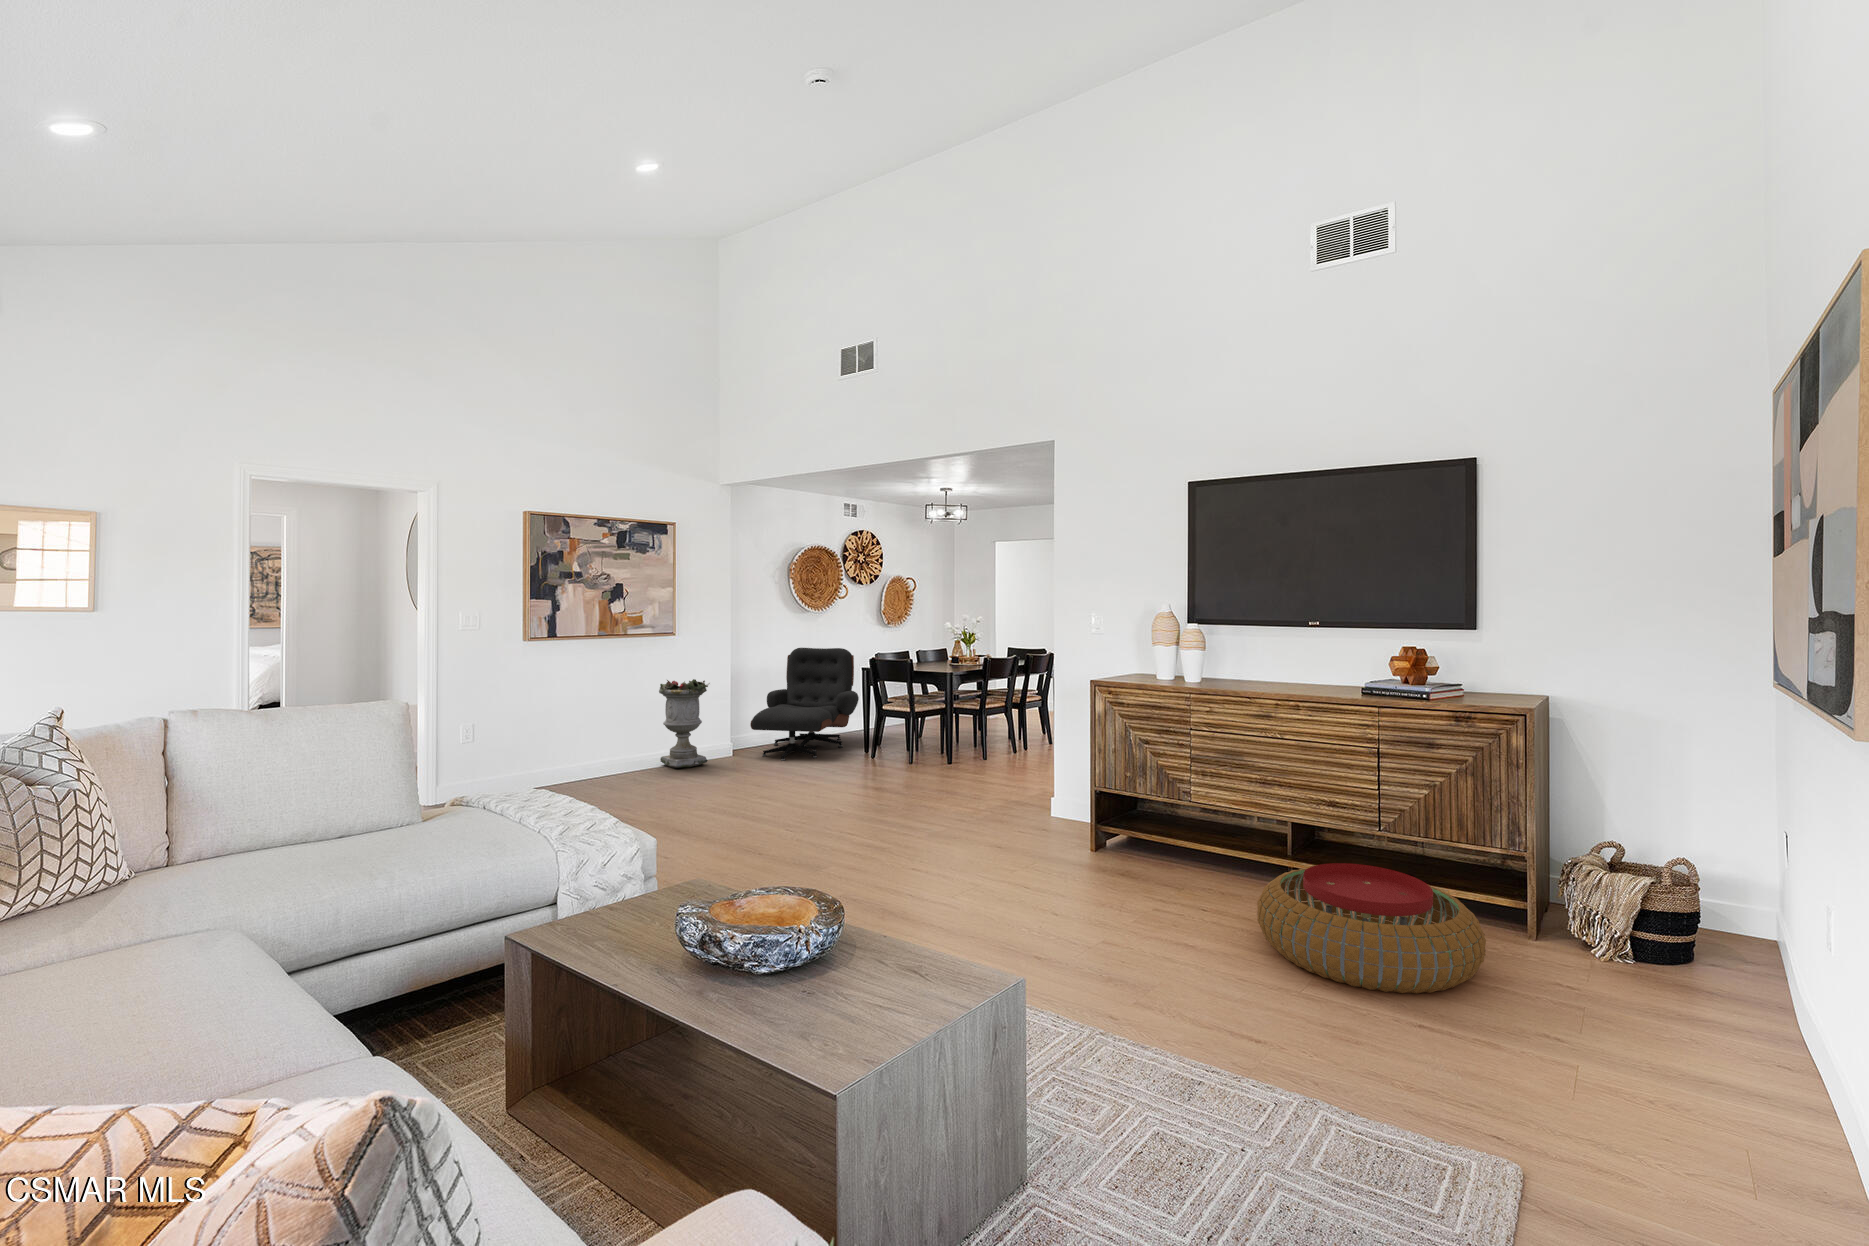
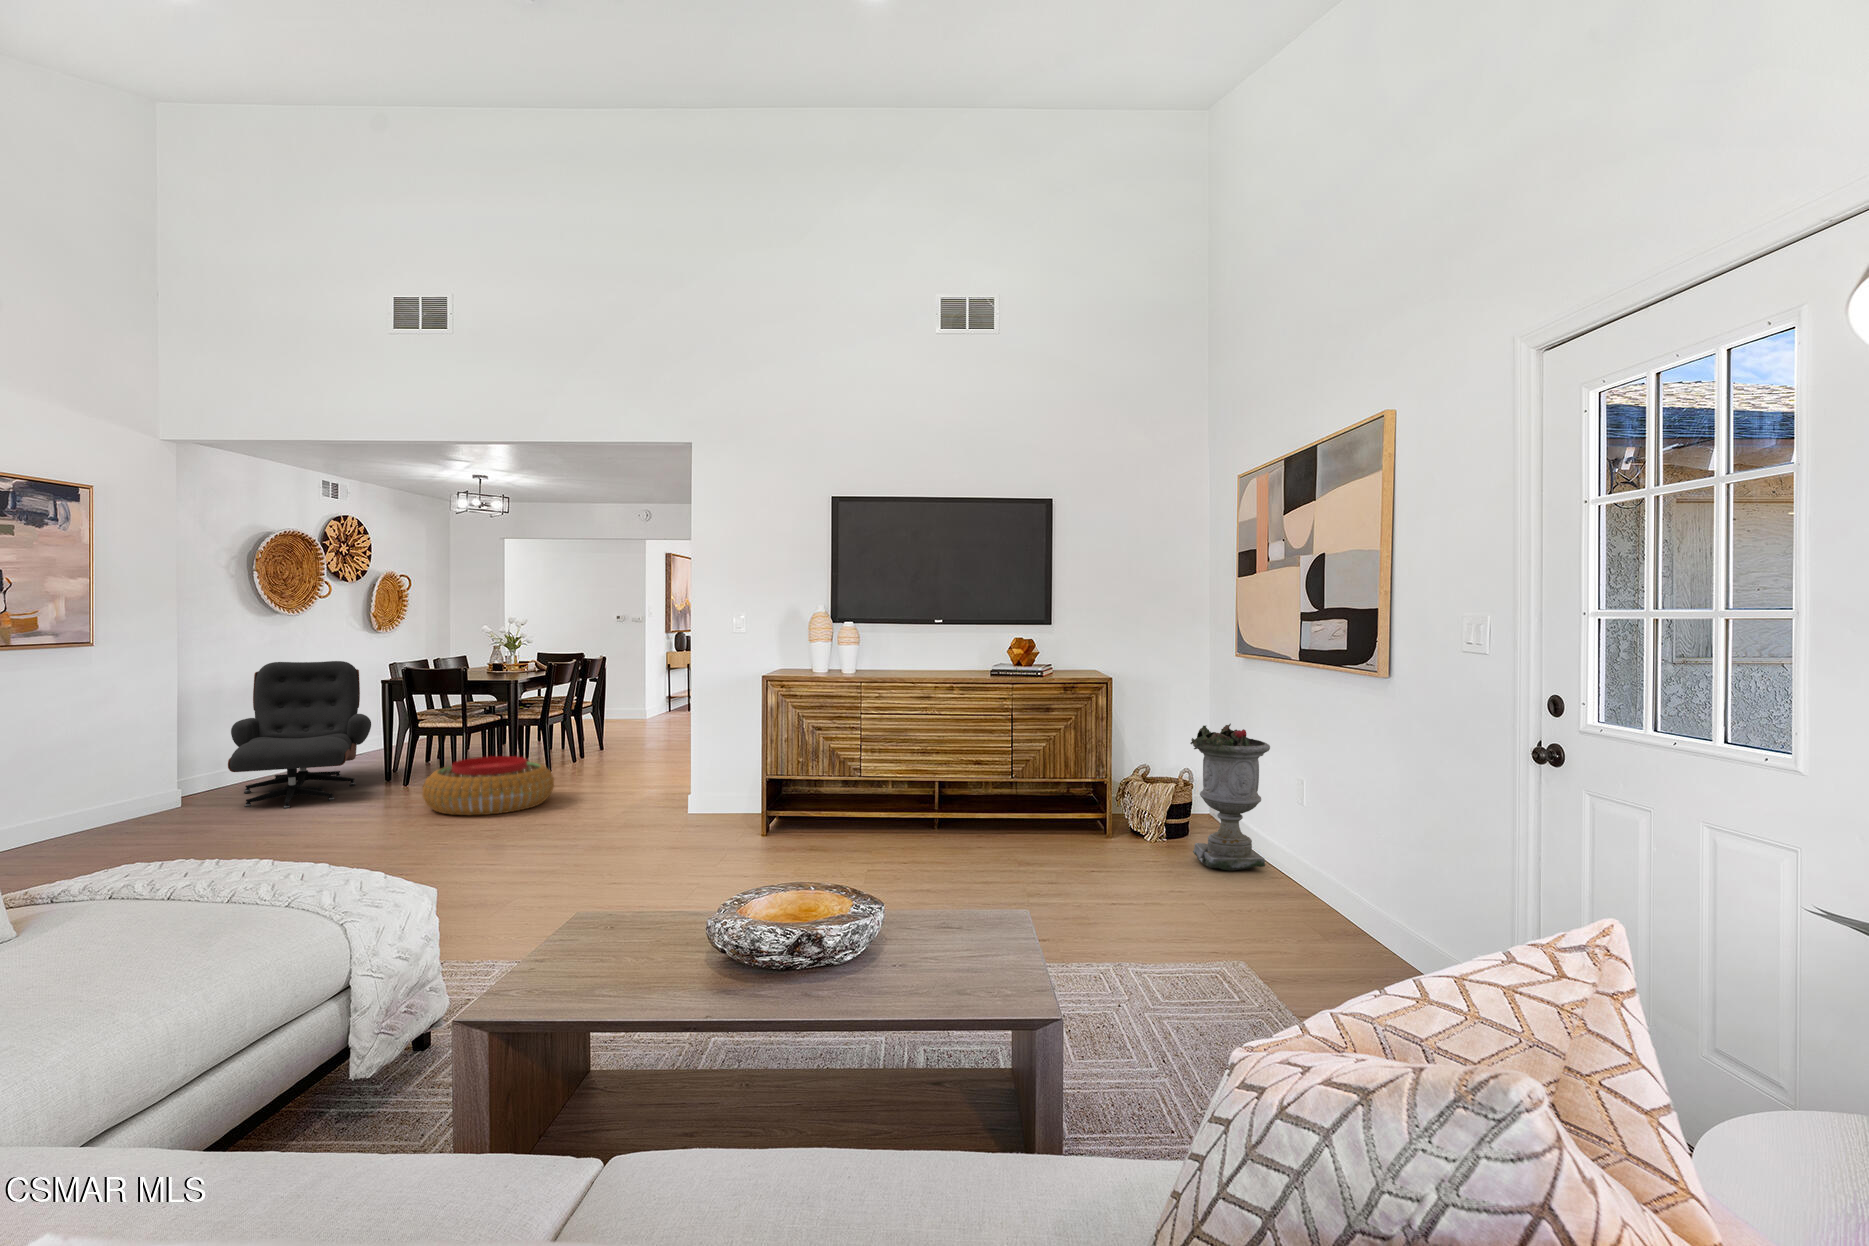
planter: present [659,679,710,768] -> present [1190,724,1270,870]
pouf: present [1257,863,1486,994] -> present [422,756,554,815]

